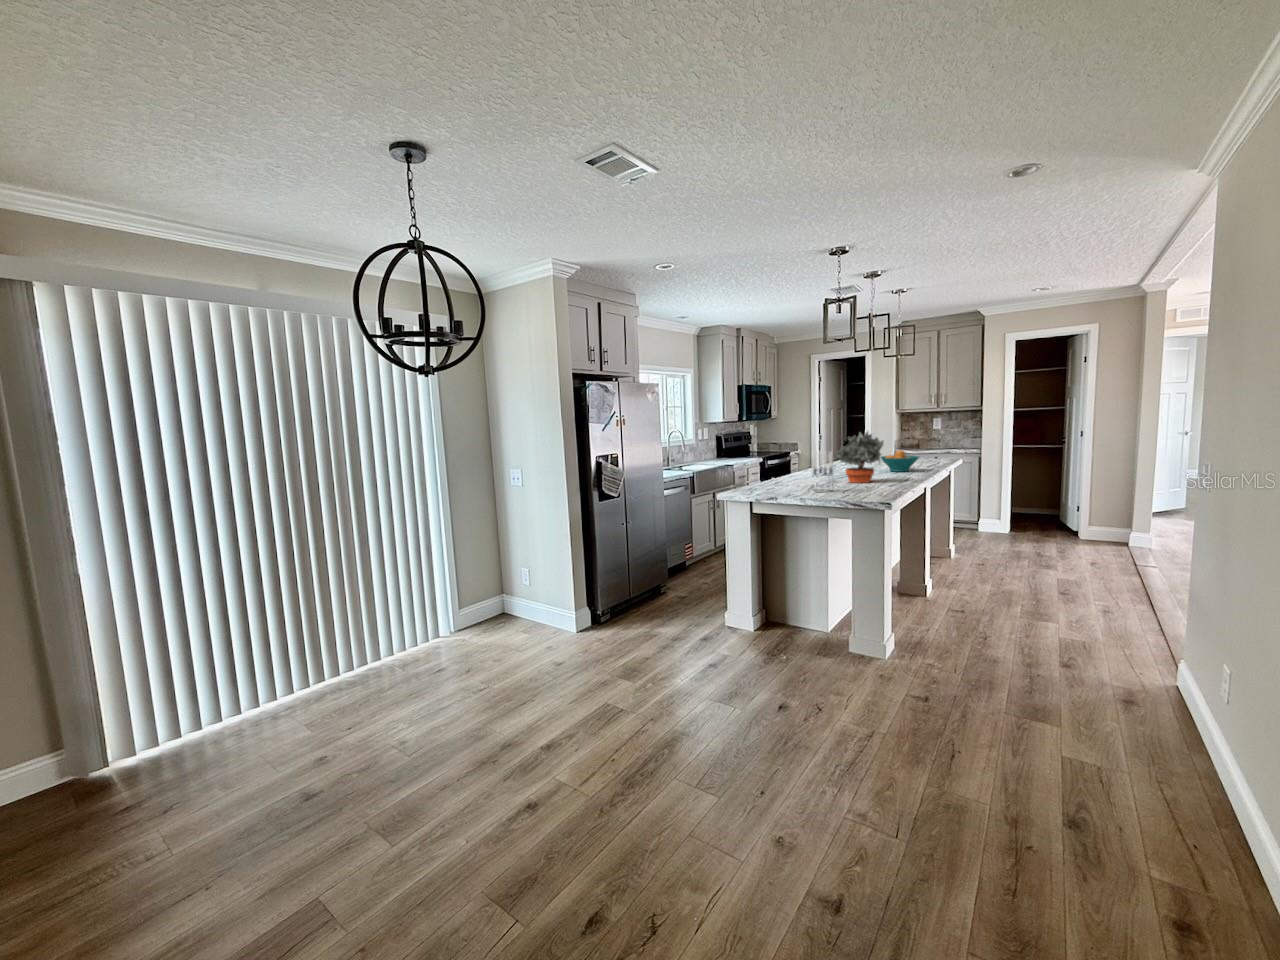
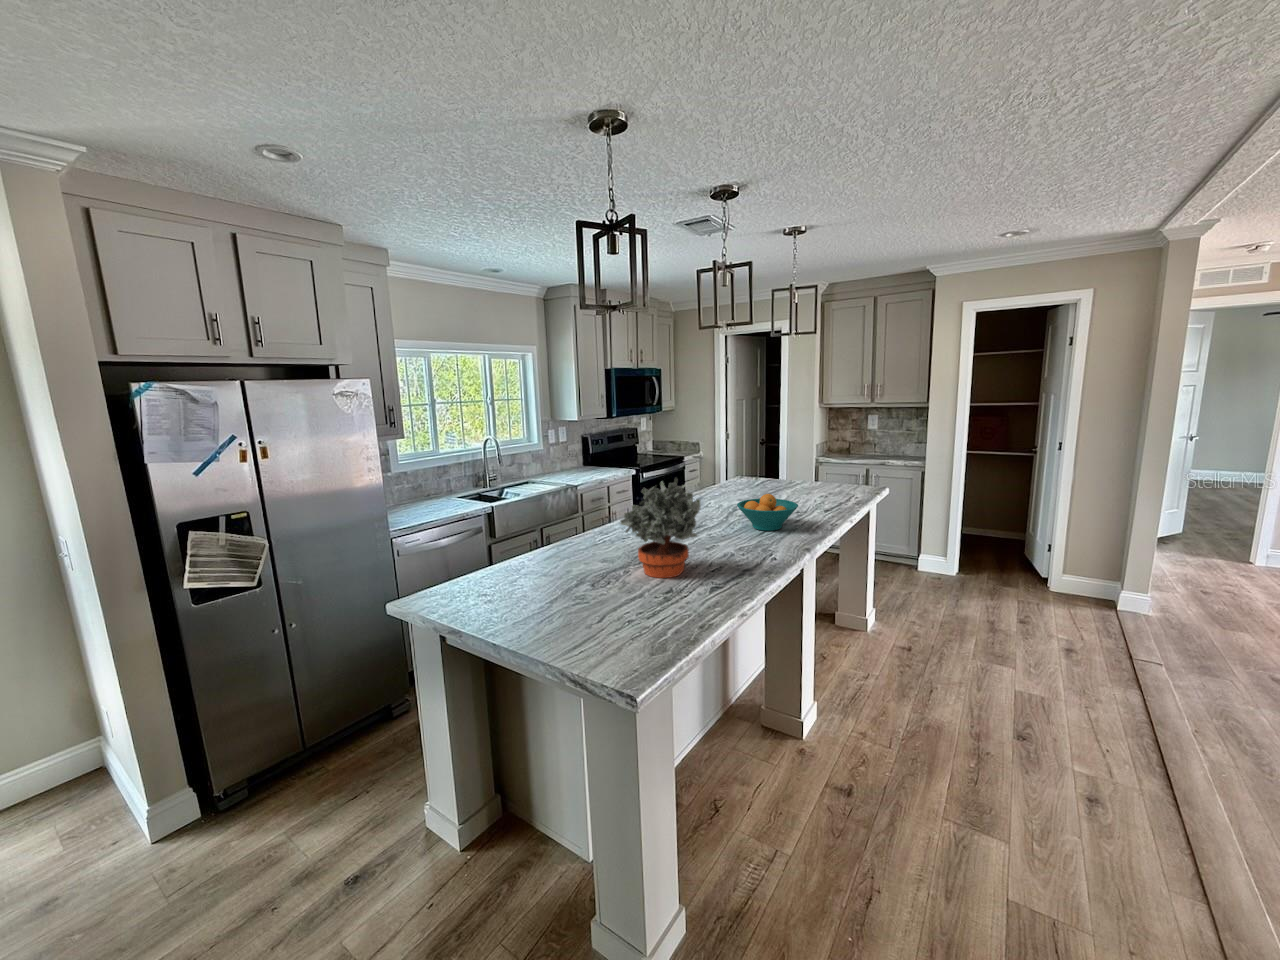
candle holder: present [813,451,833,491] -> none [523,533,567,625]

